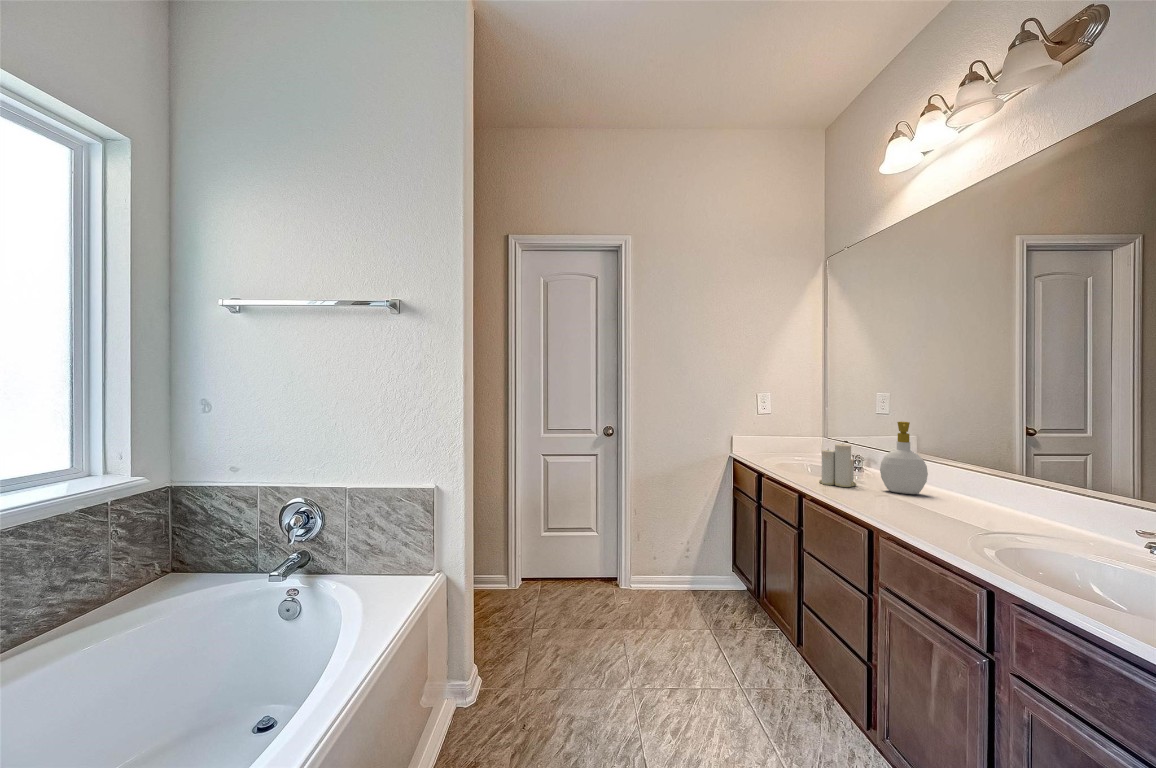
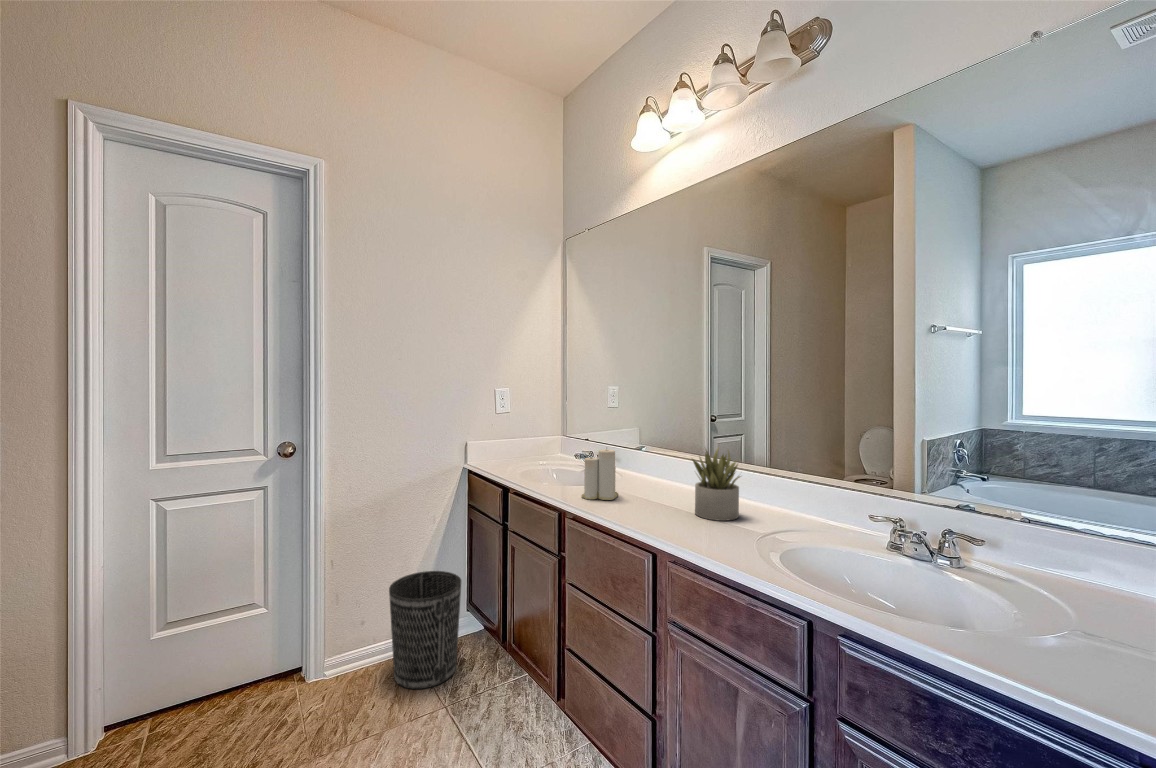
soap bottle: present [880,422,928,494] -> none [642,421,685,500]
succulent plant: none [924,445,981,515] -> present [693,449,740,521]
wastebasket: none [672,530,726,615] -> present [389,571,461,689]

